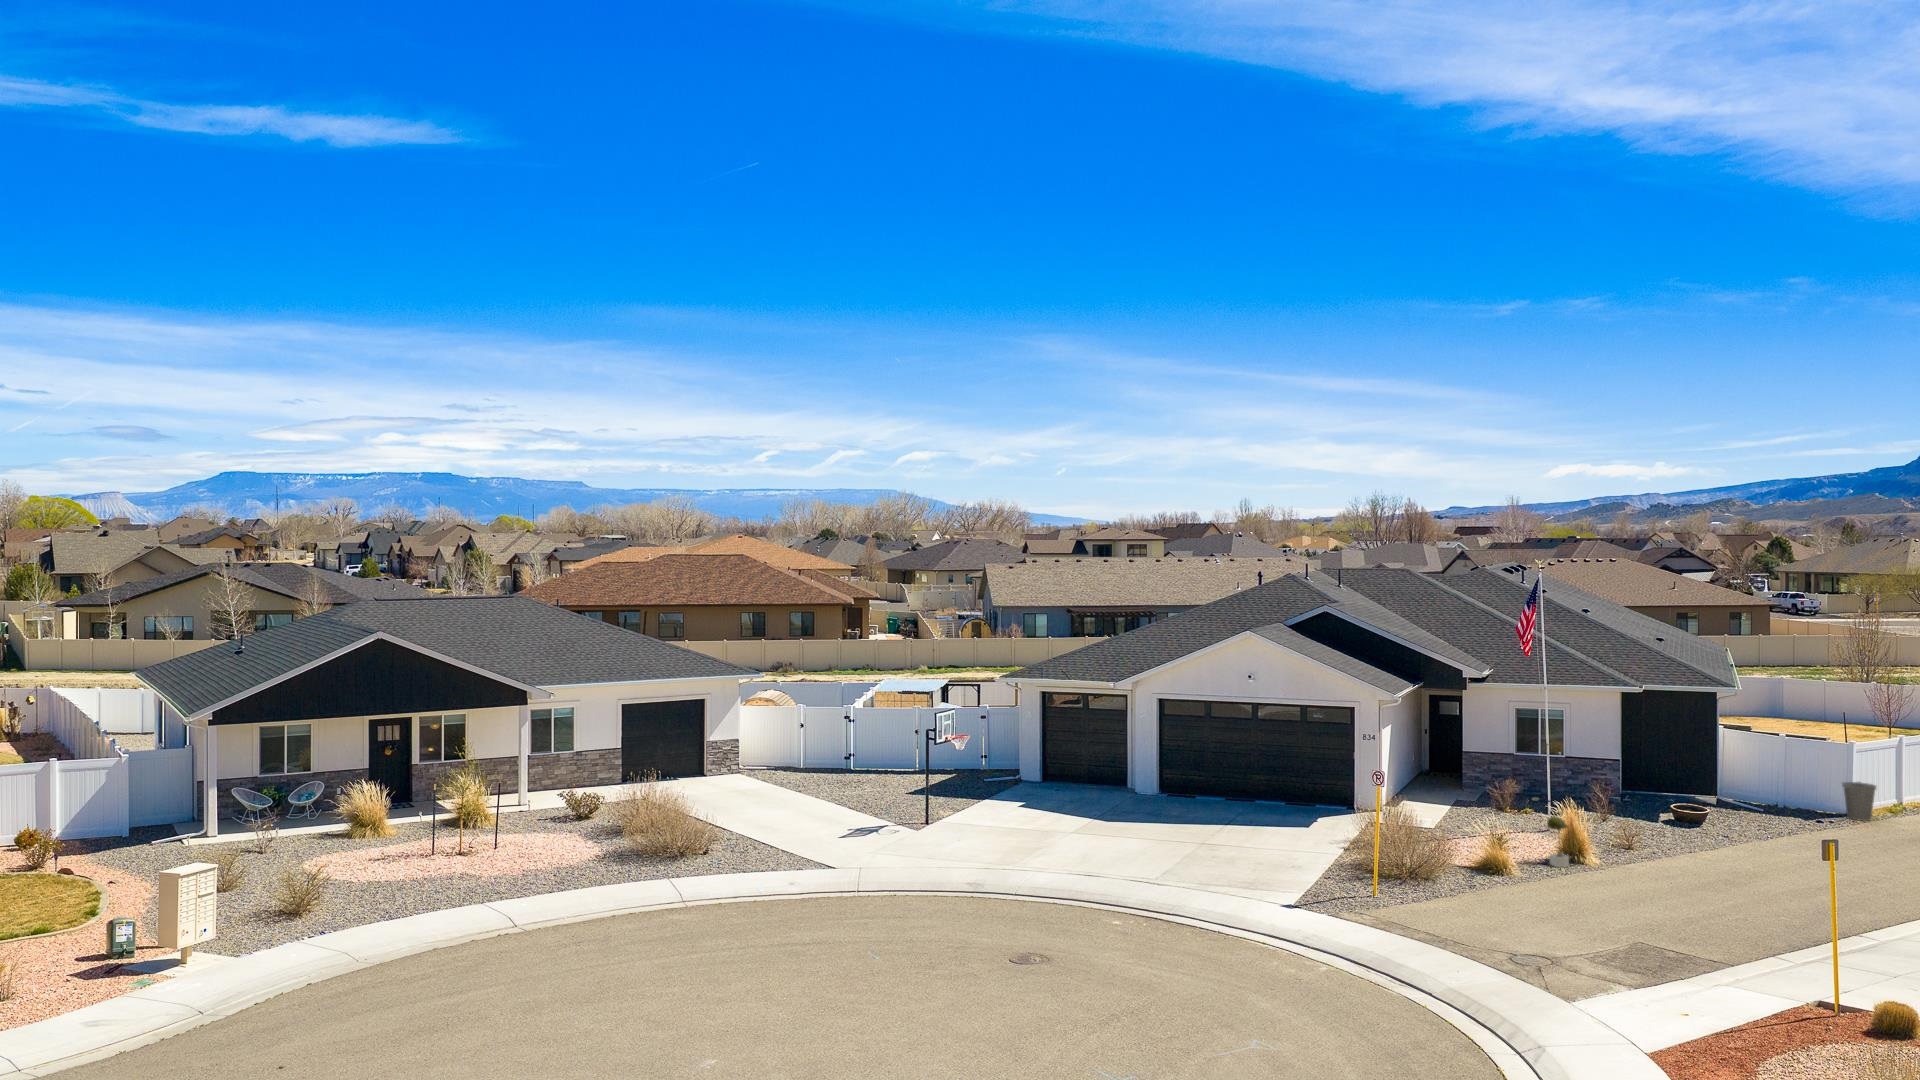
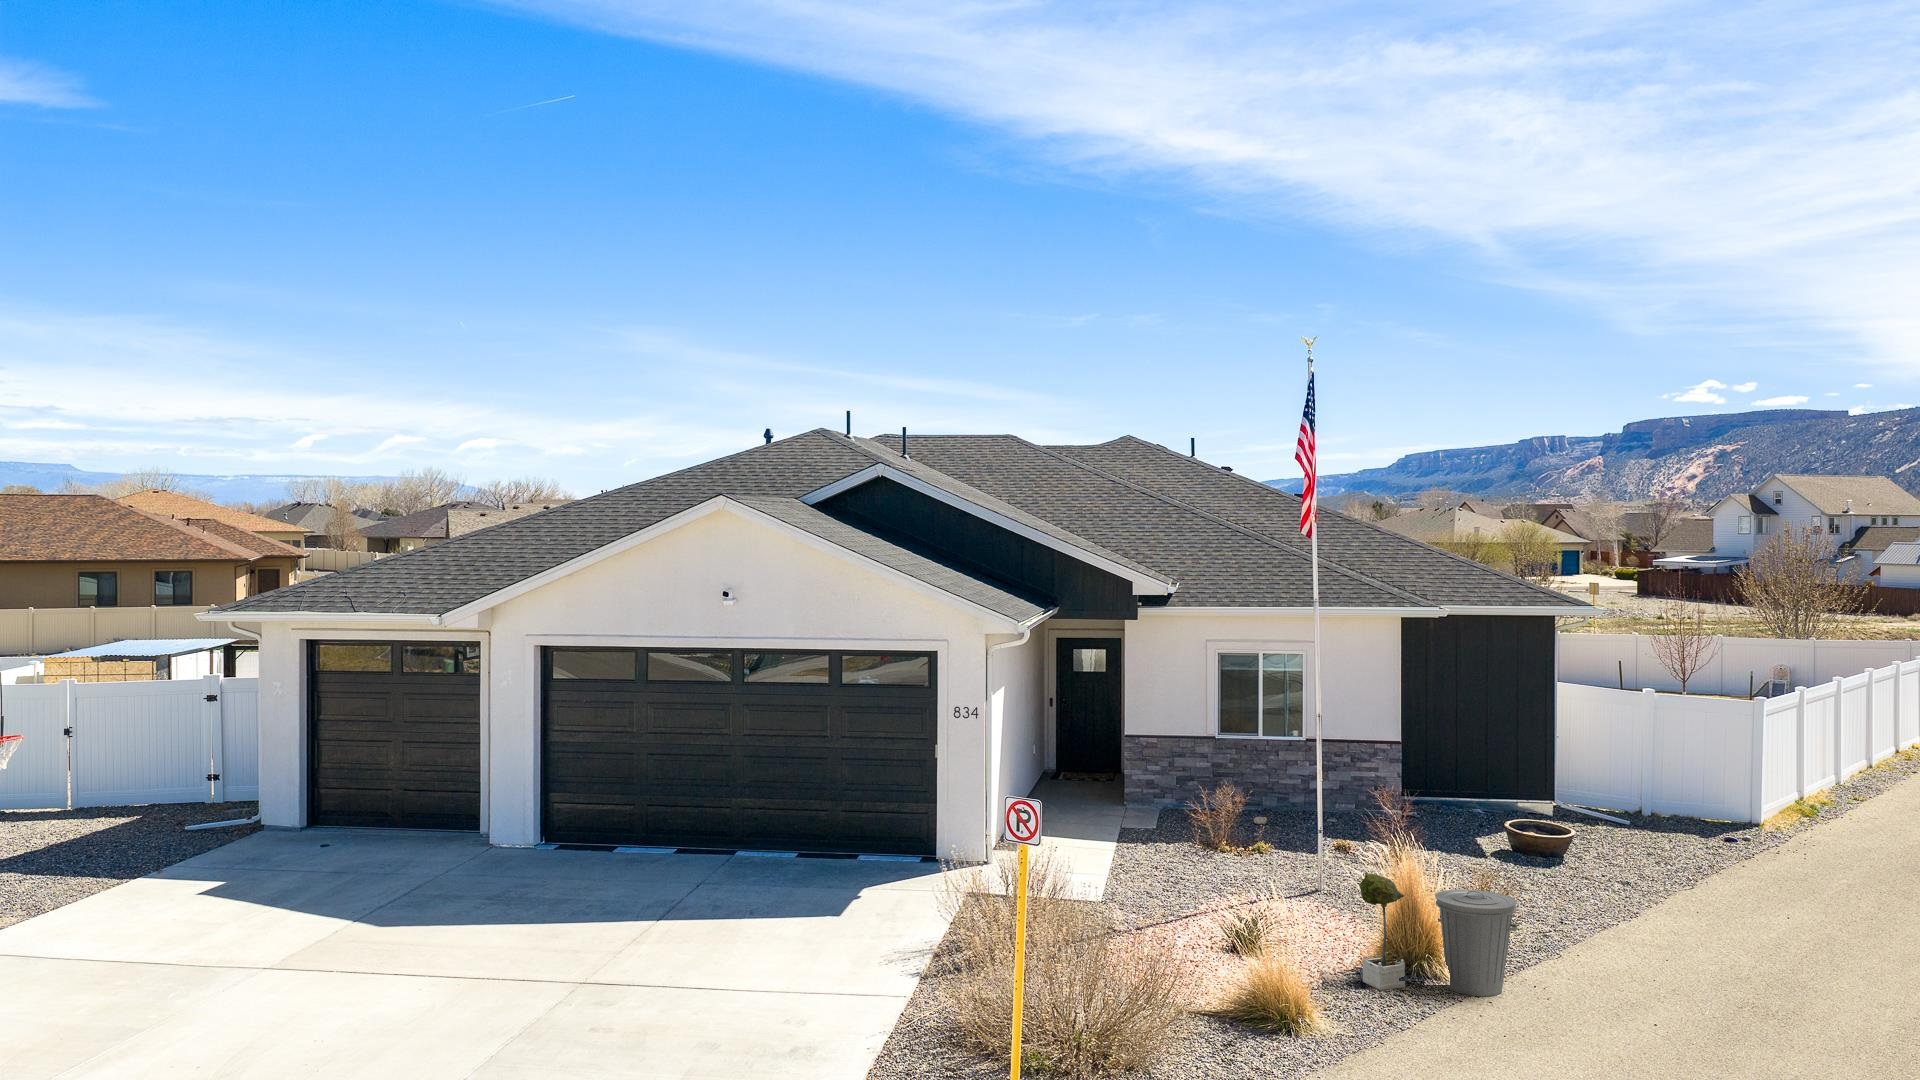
trash can: present [1842,782,1876,821] -> present [1435,889,1518,996]

